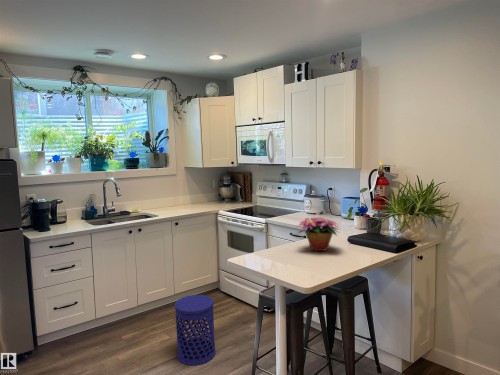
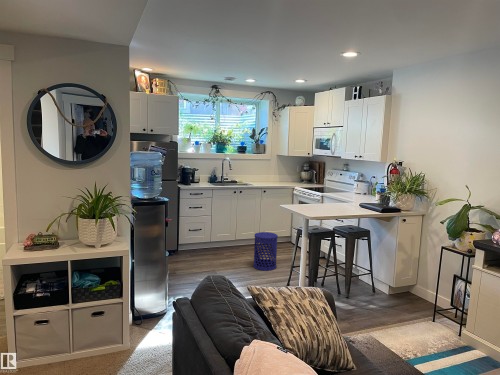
flower arrangement: present [298,217,337,251] -> none [321,187,351,207]

